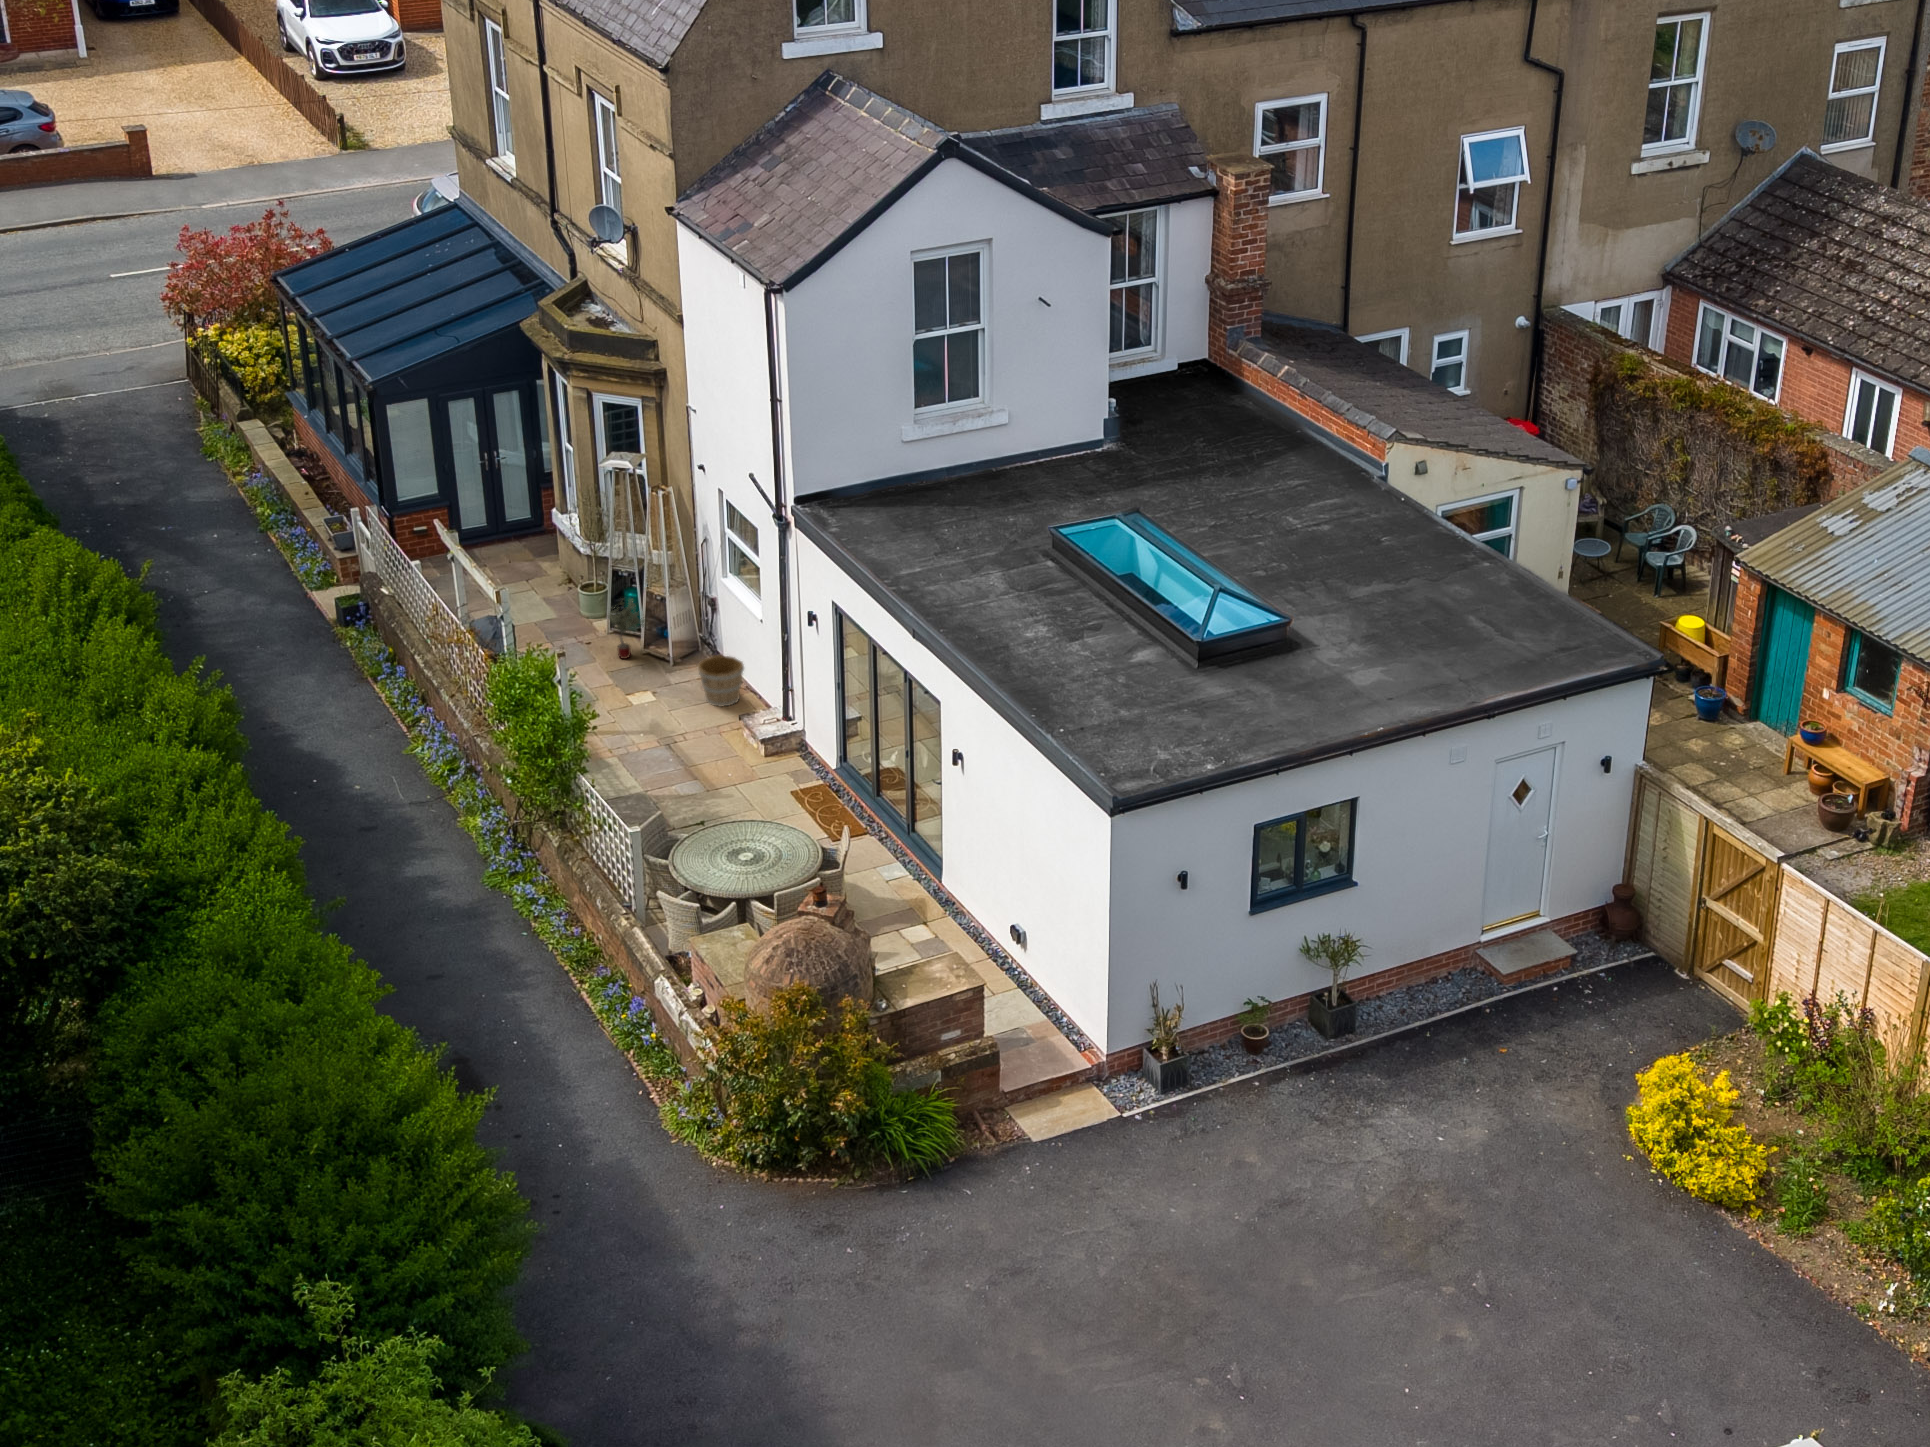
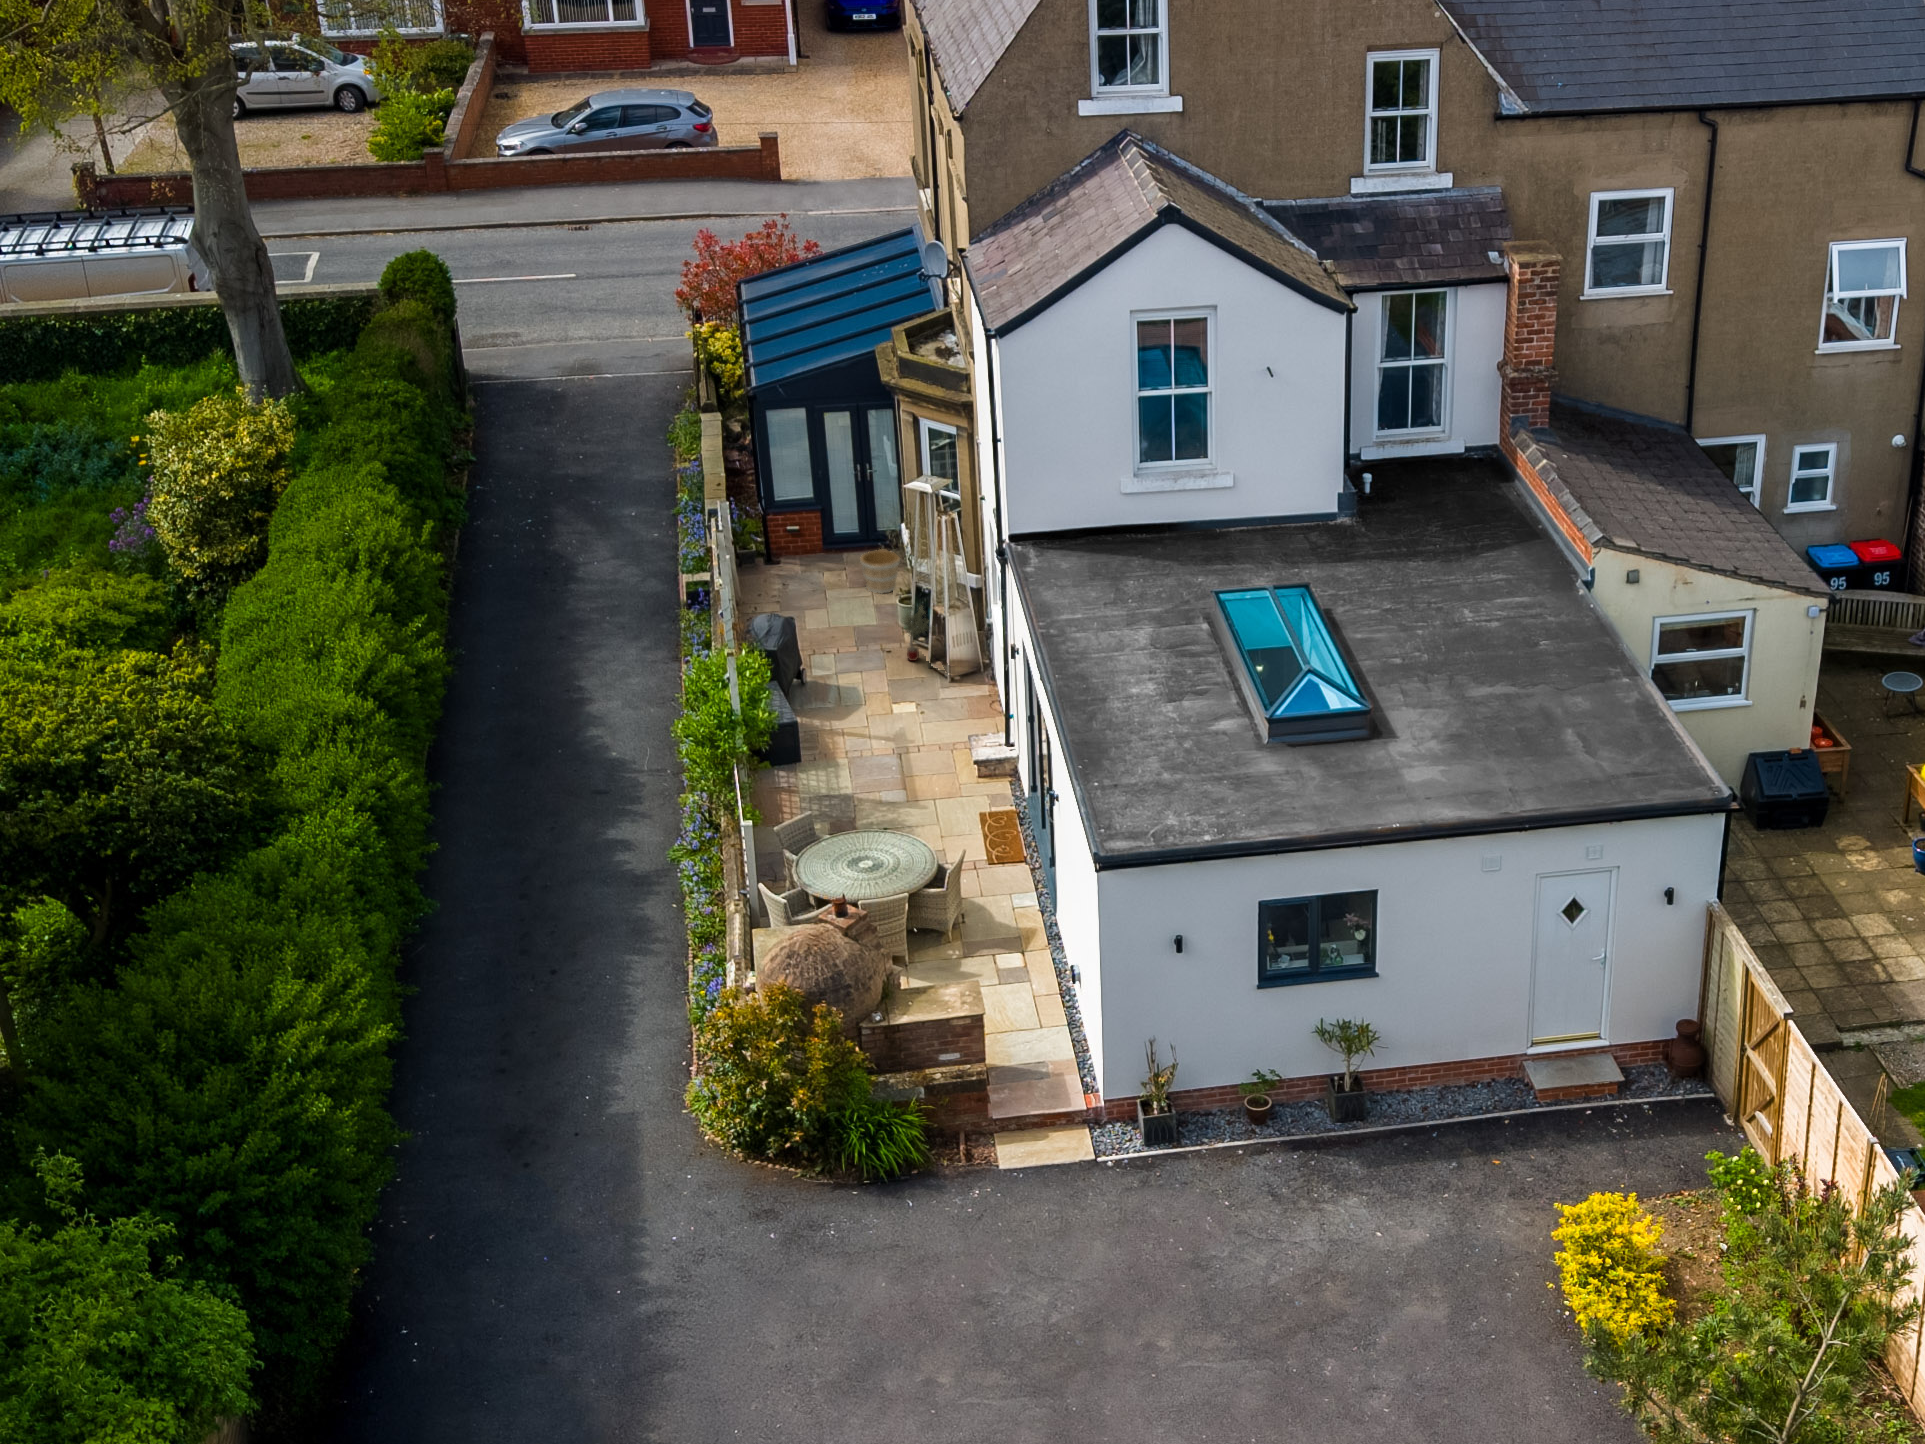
wooden bucket: present [698,655,744,706] -> present [860,549,900,594]

